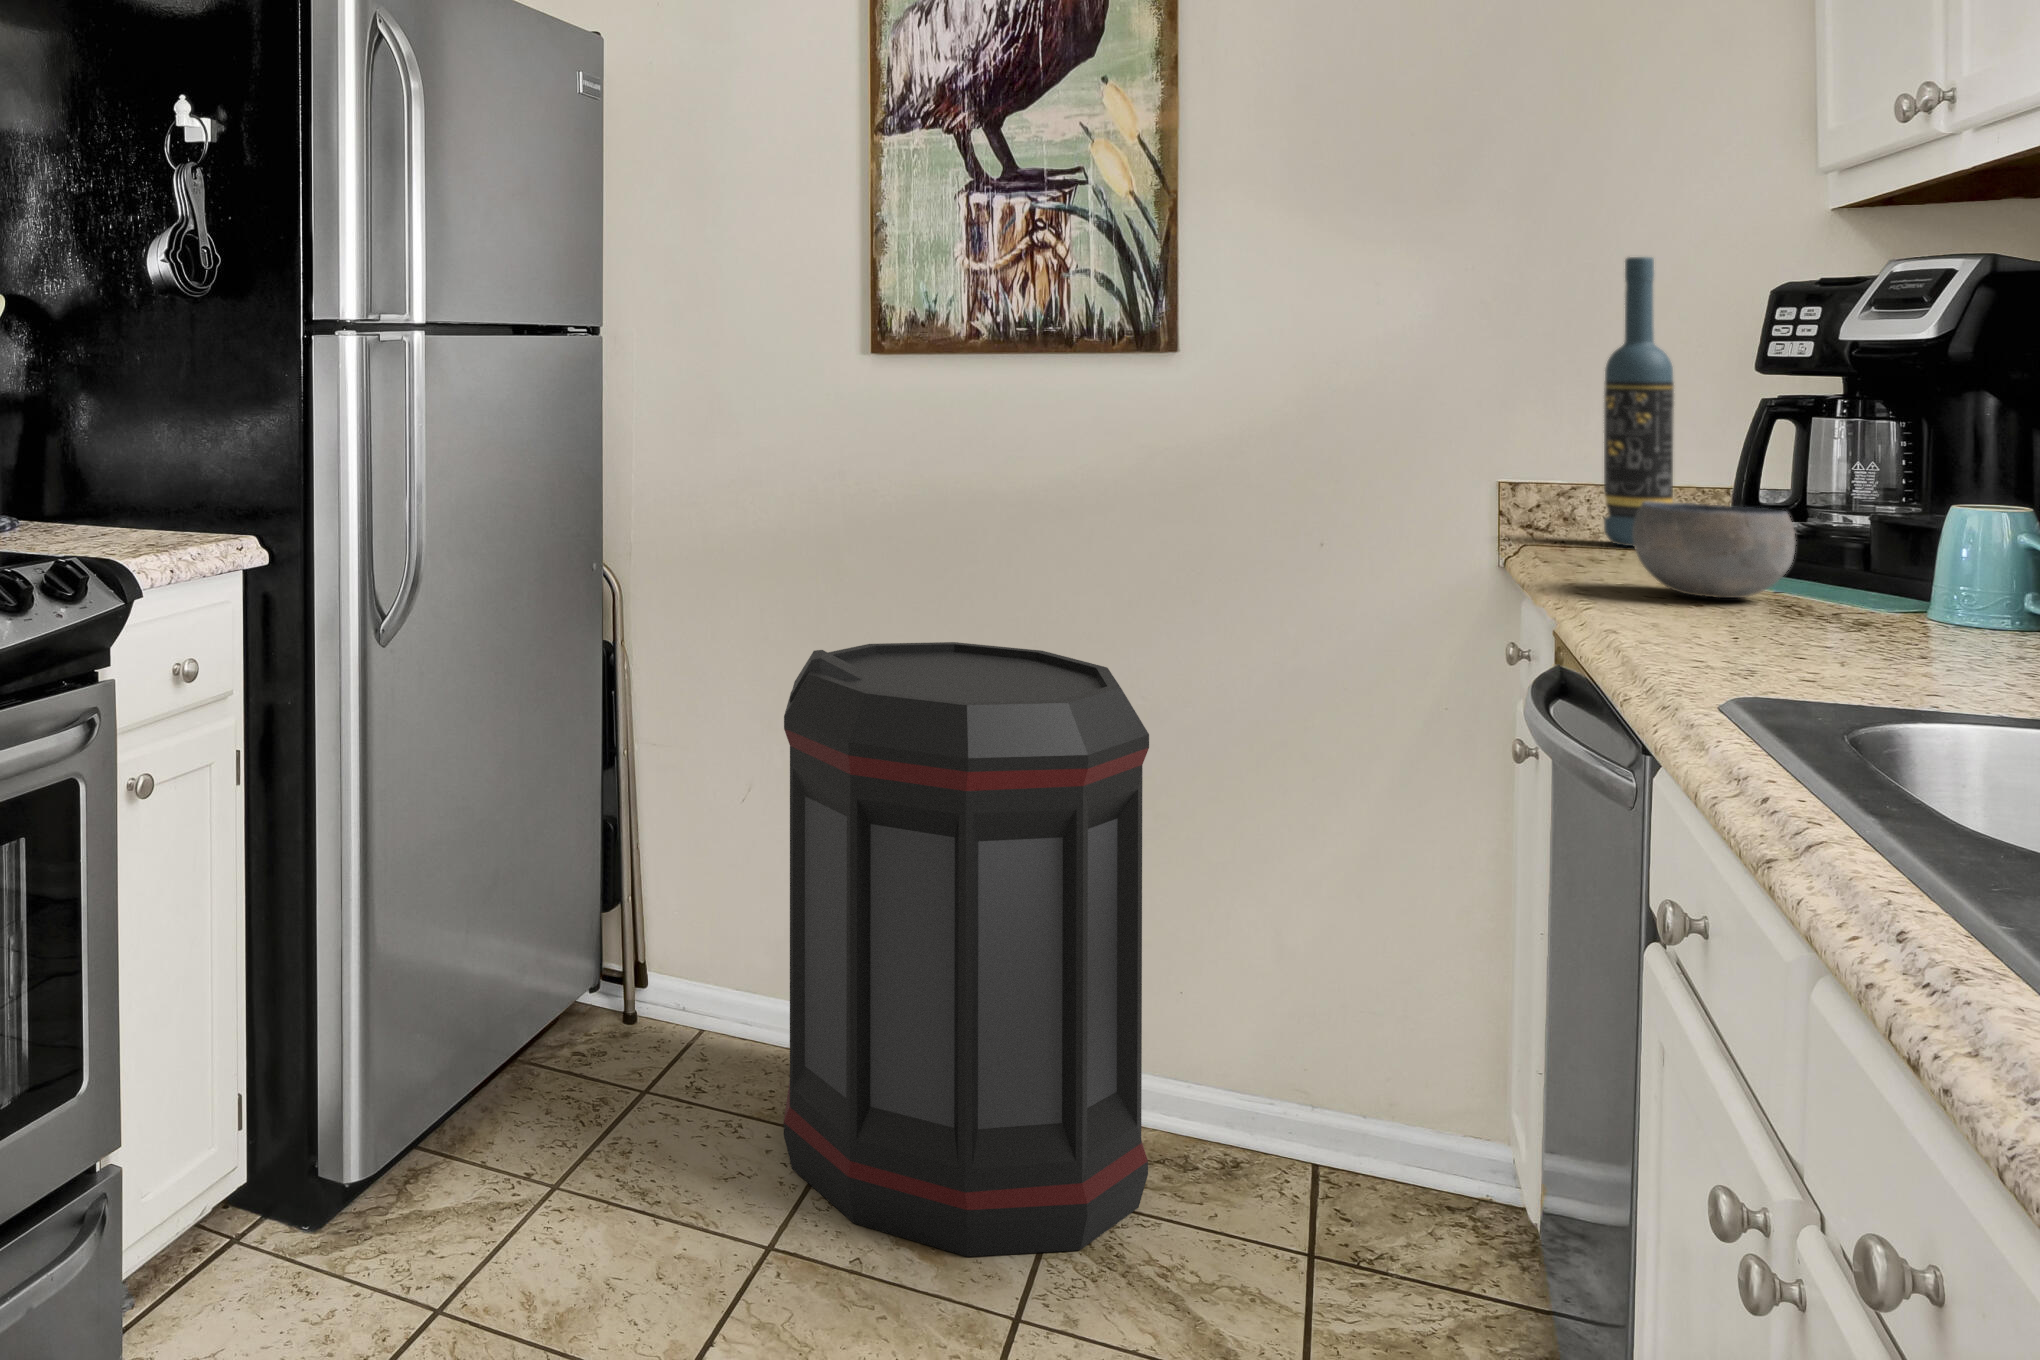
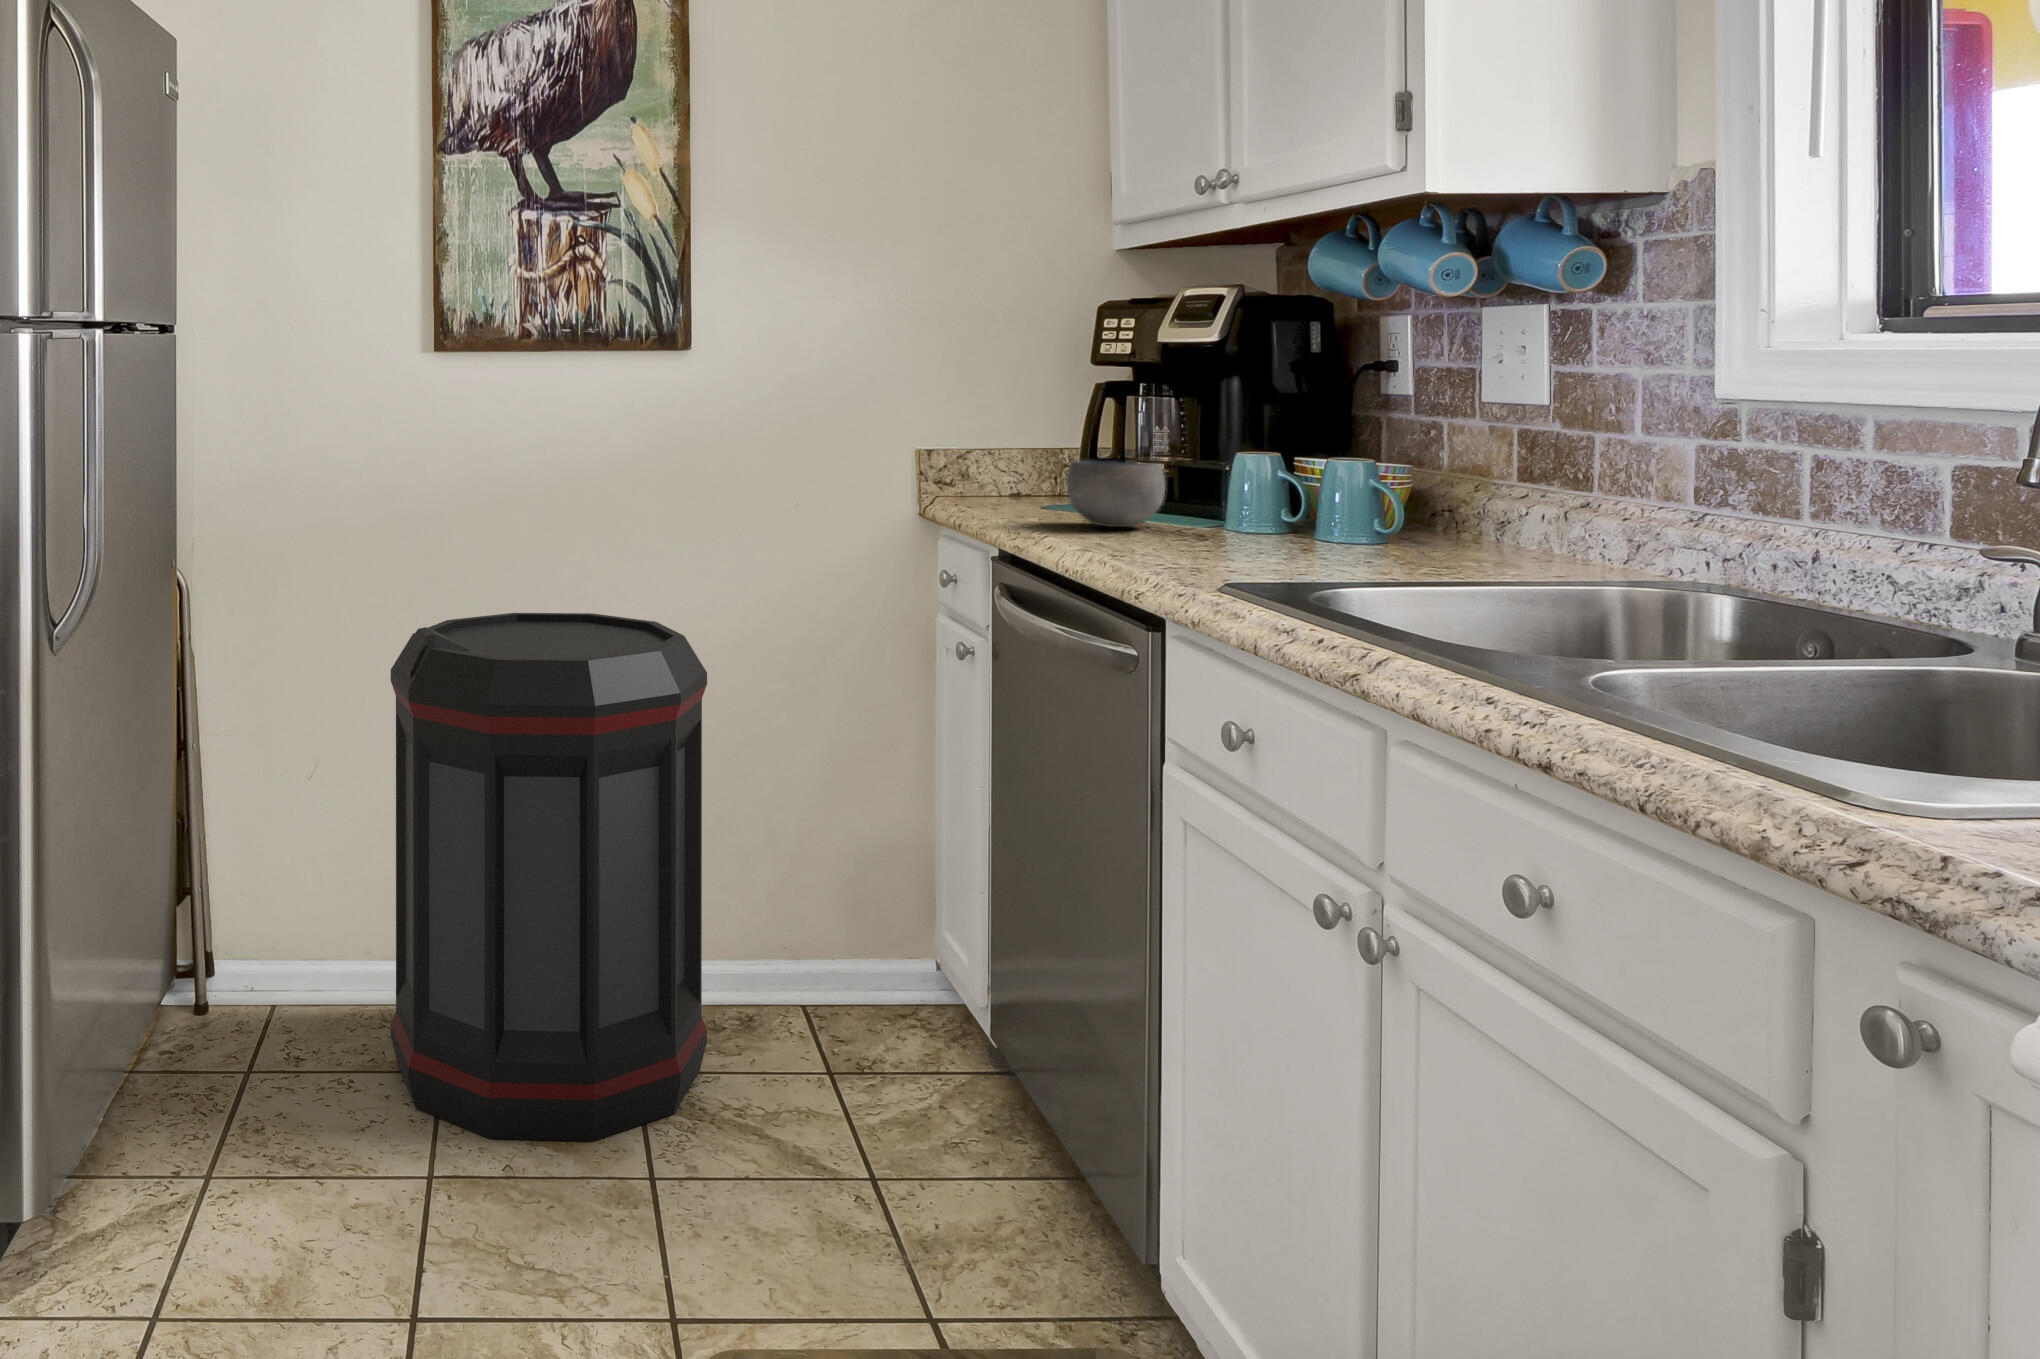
wine bottle: present [1604,257,1674,546] -> none [995,282,1038,497]

